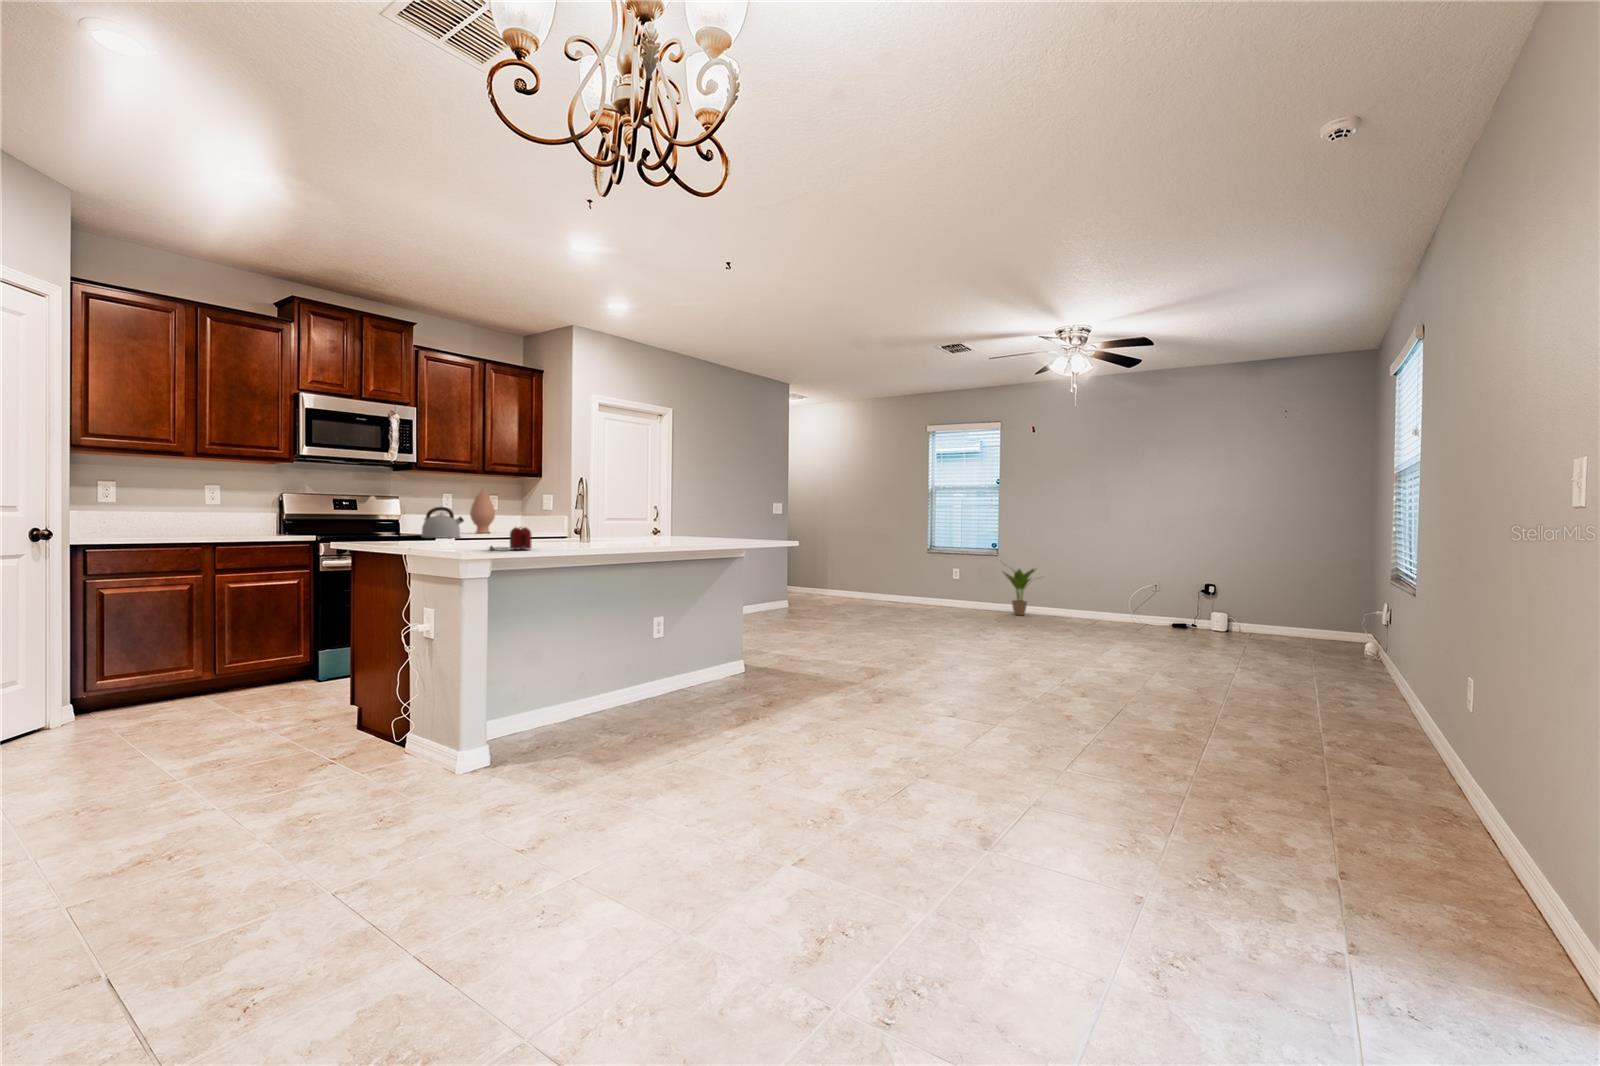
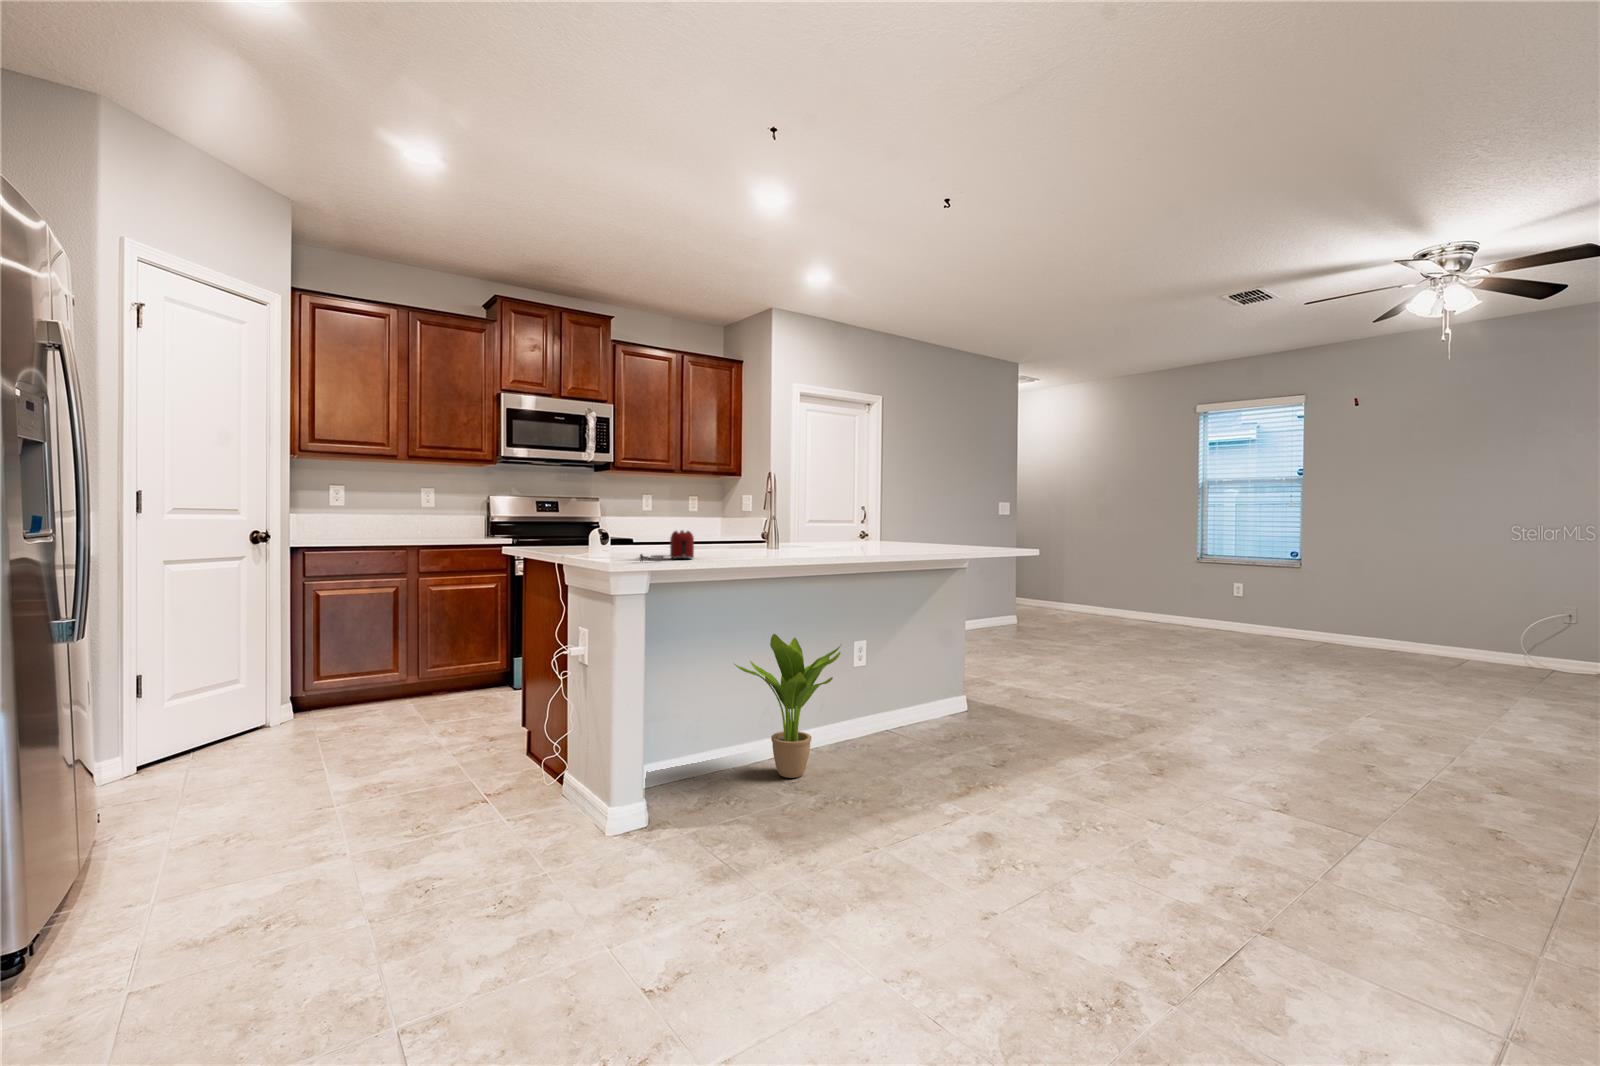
vase: present [470,489,495,533] -> none [669,488,694,536]
kettle: present [421,507,464,538] -> none [611,508,654,542]
potted plant: present [1003,569,1036,615] -> present [734,634,842,778]

